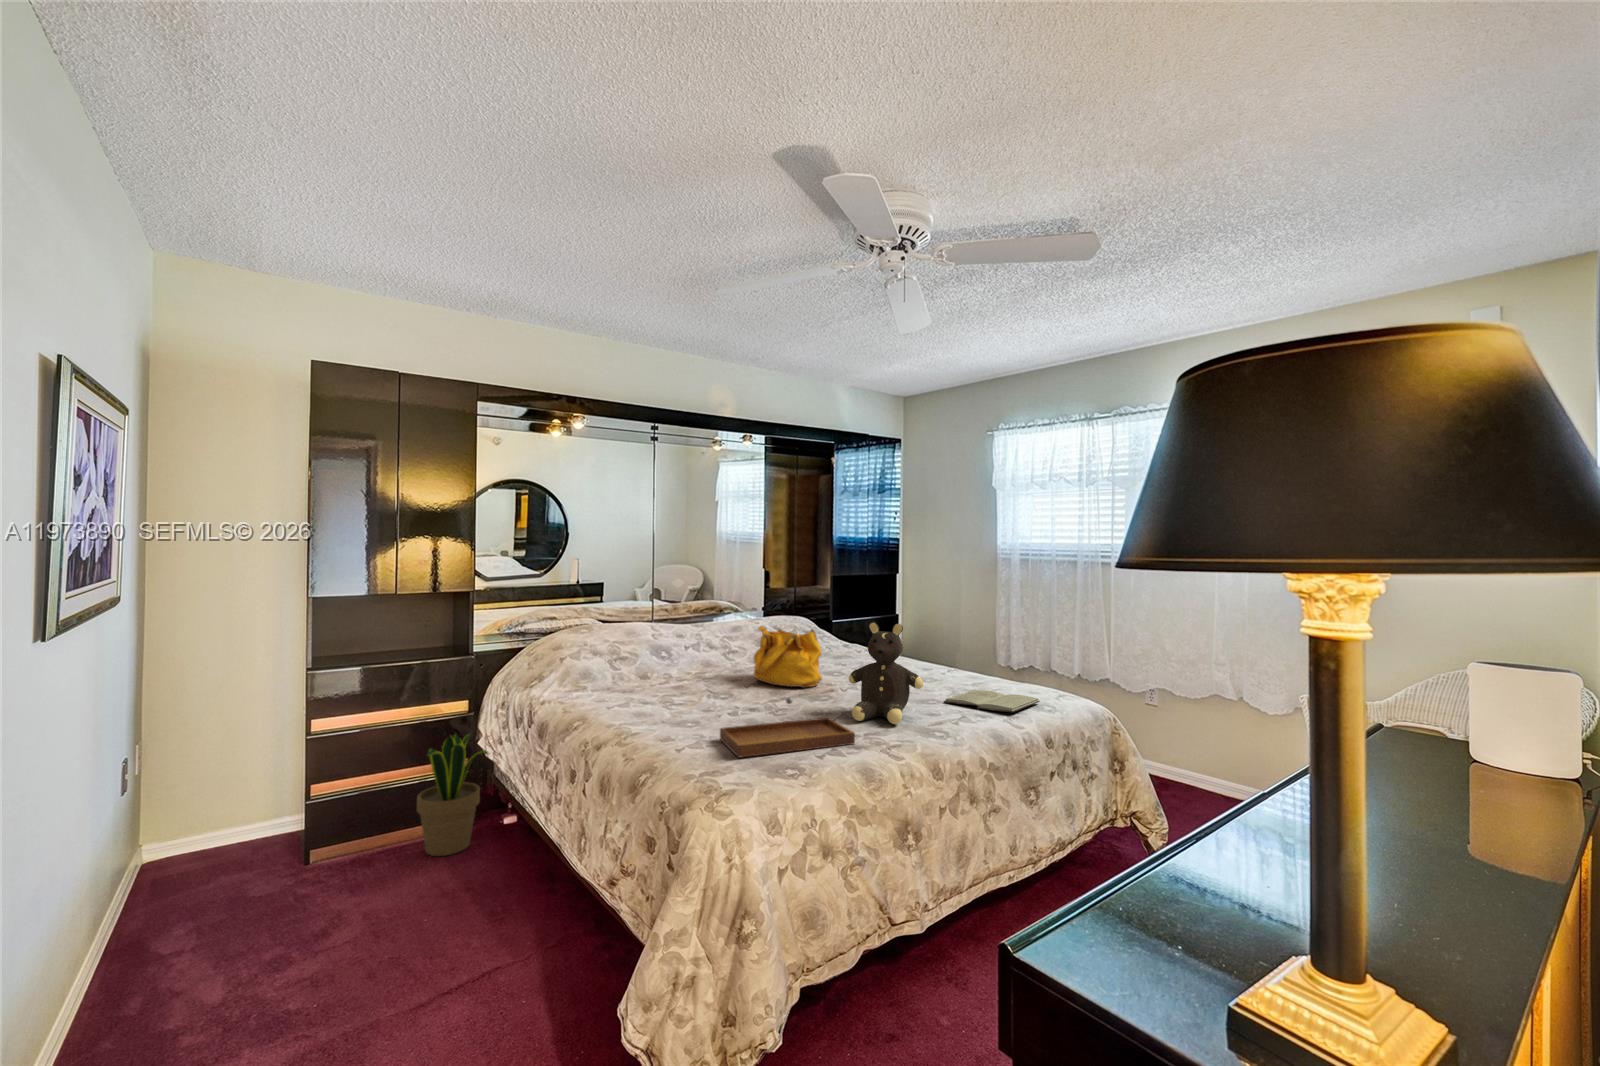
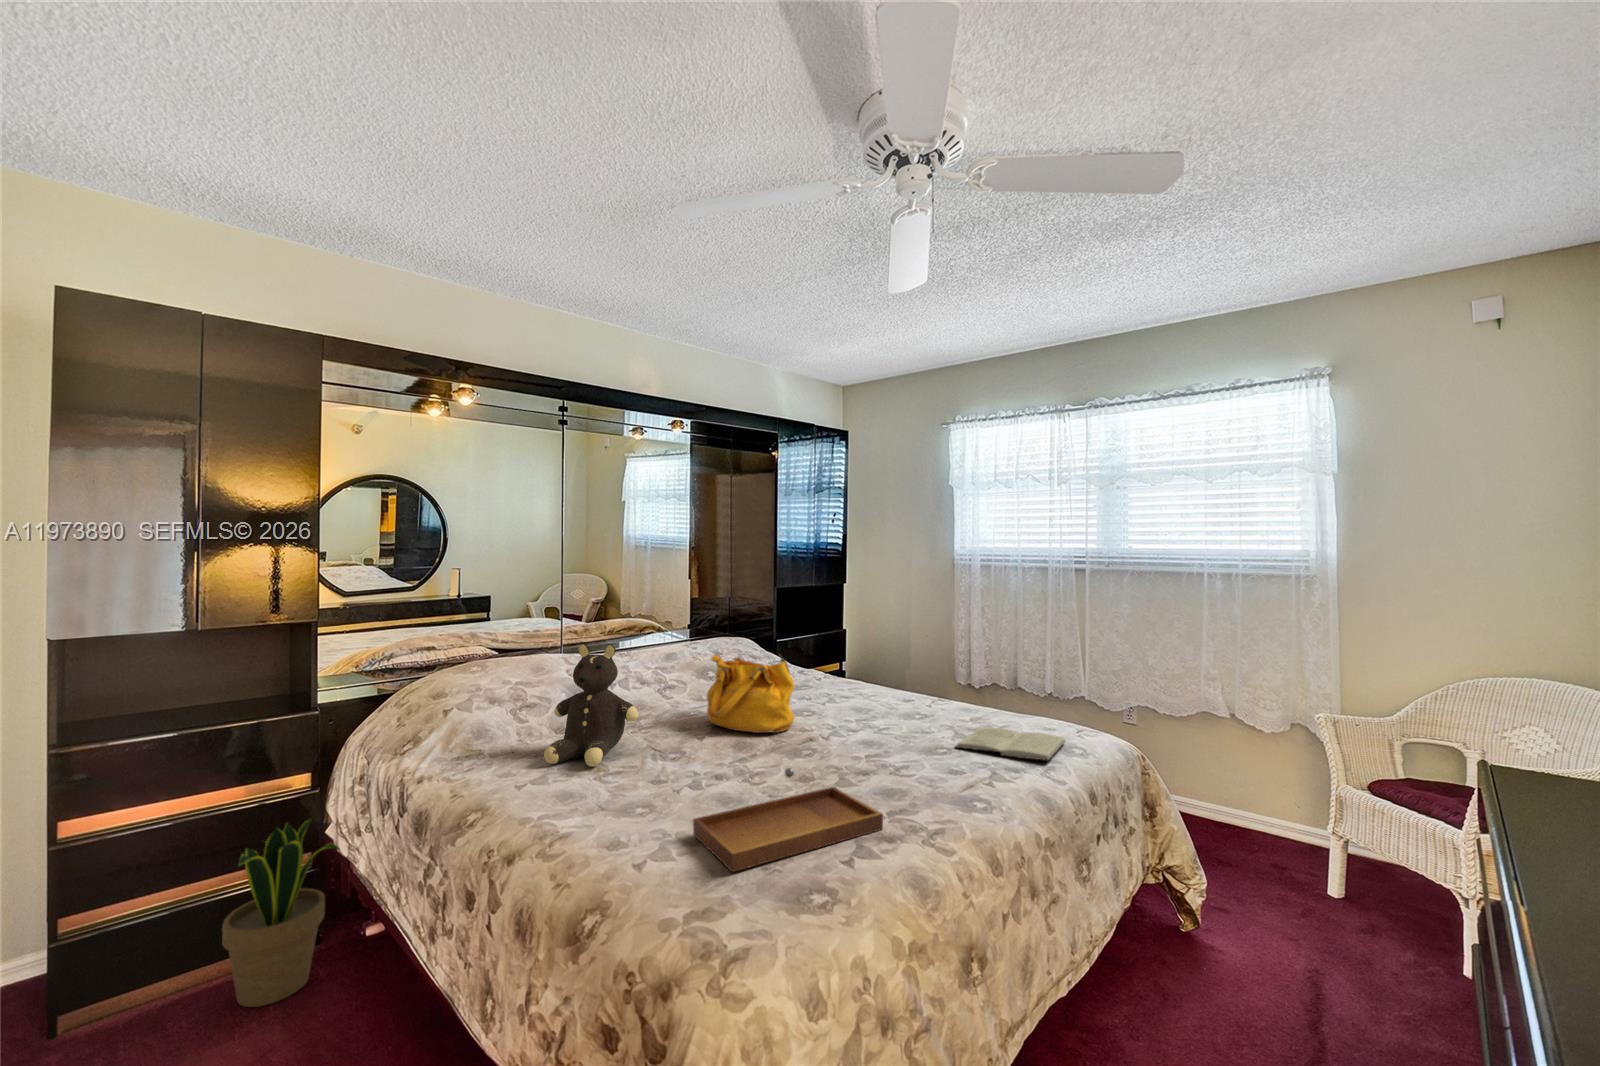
teddy bear: present [849,622,923,724] -> present [544,644,638,767]

